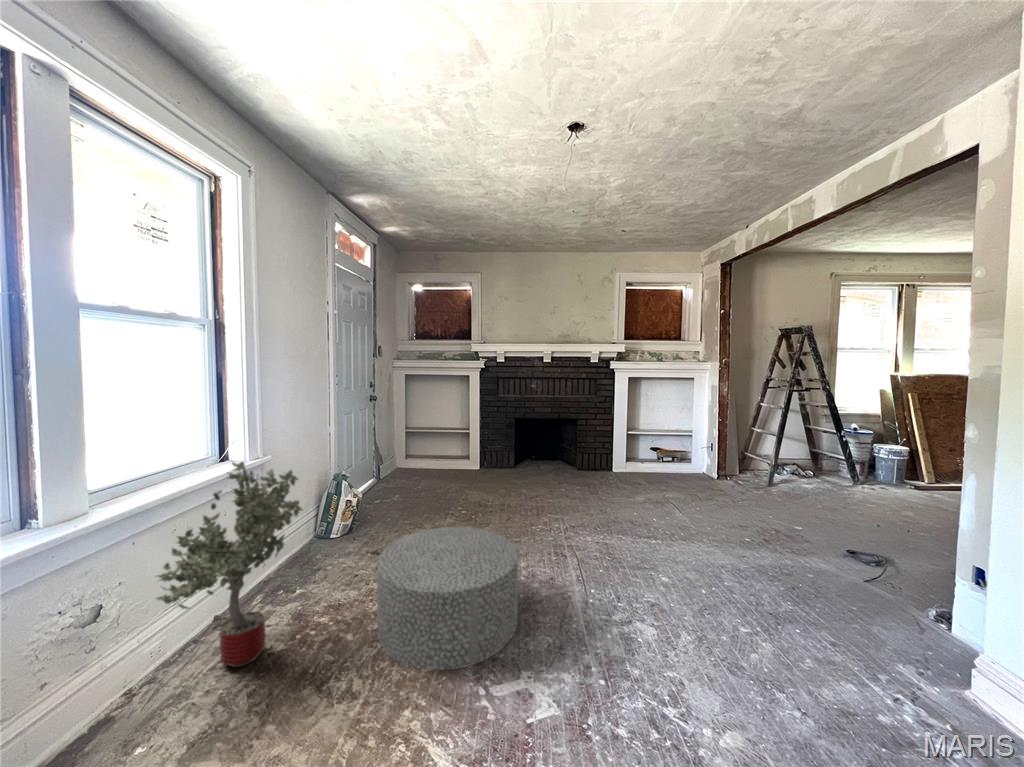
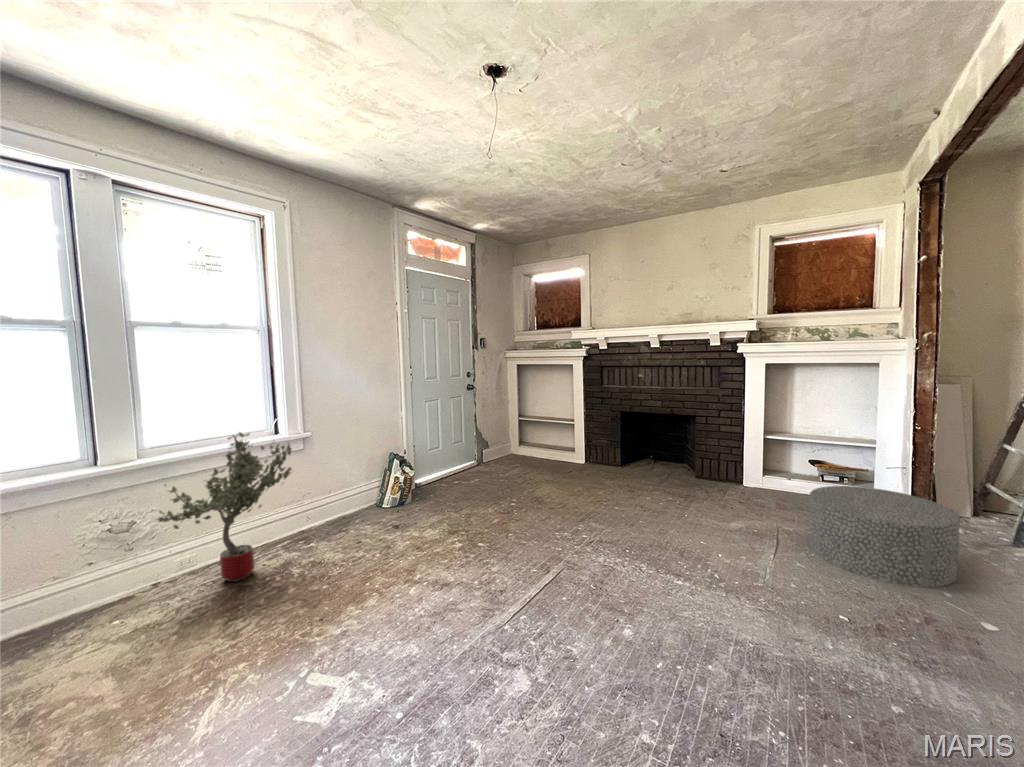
ottoman: present [377,527,518,670] -> present [809,486,960,587]

